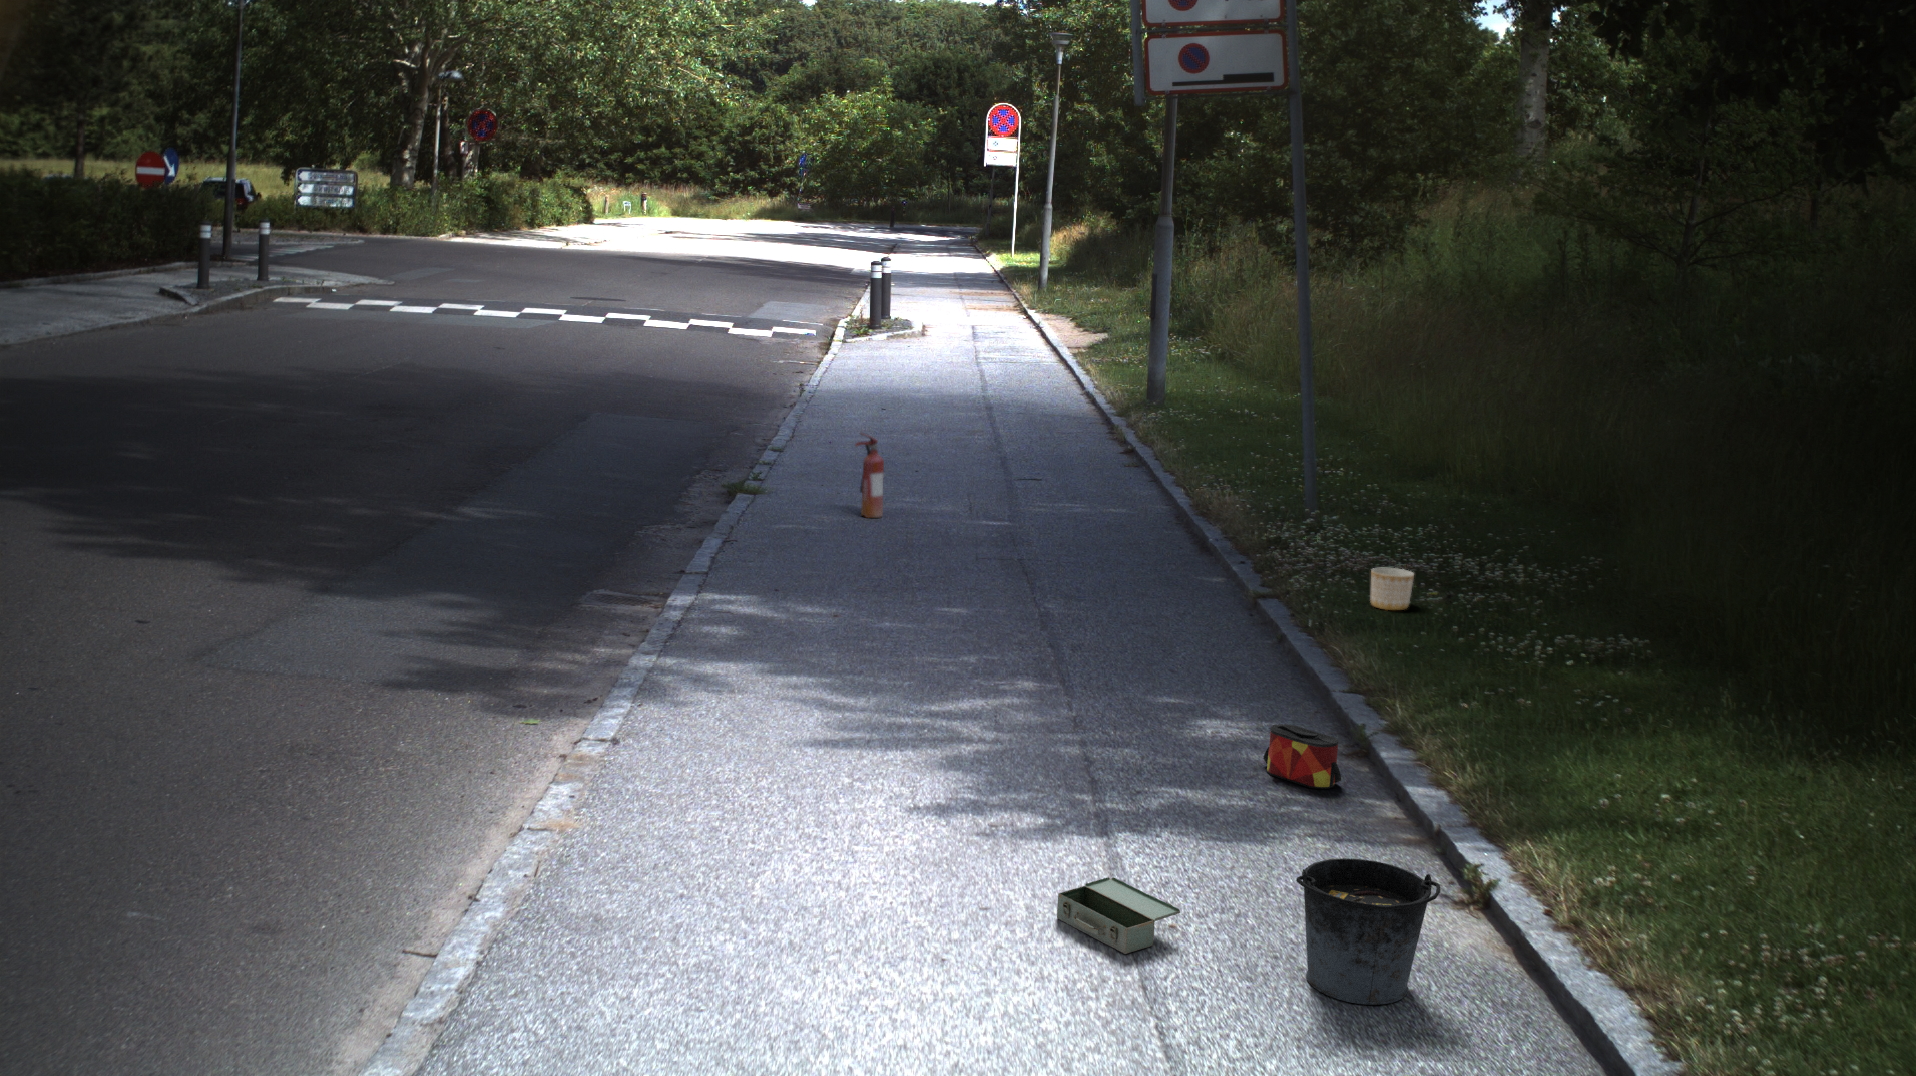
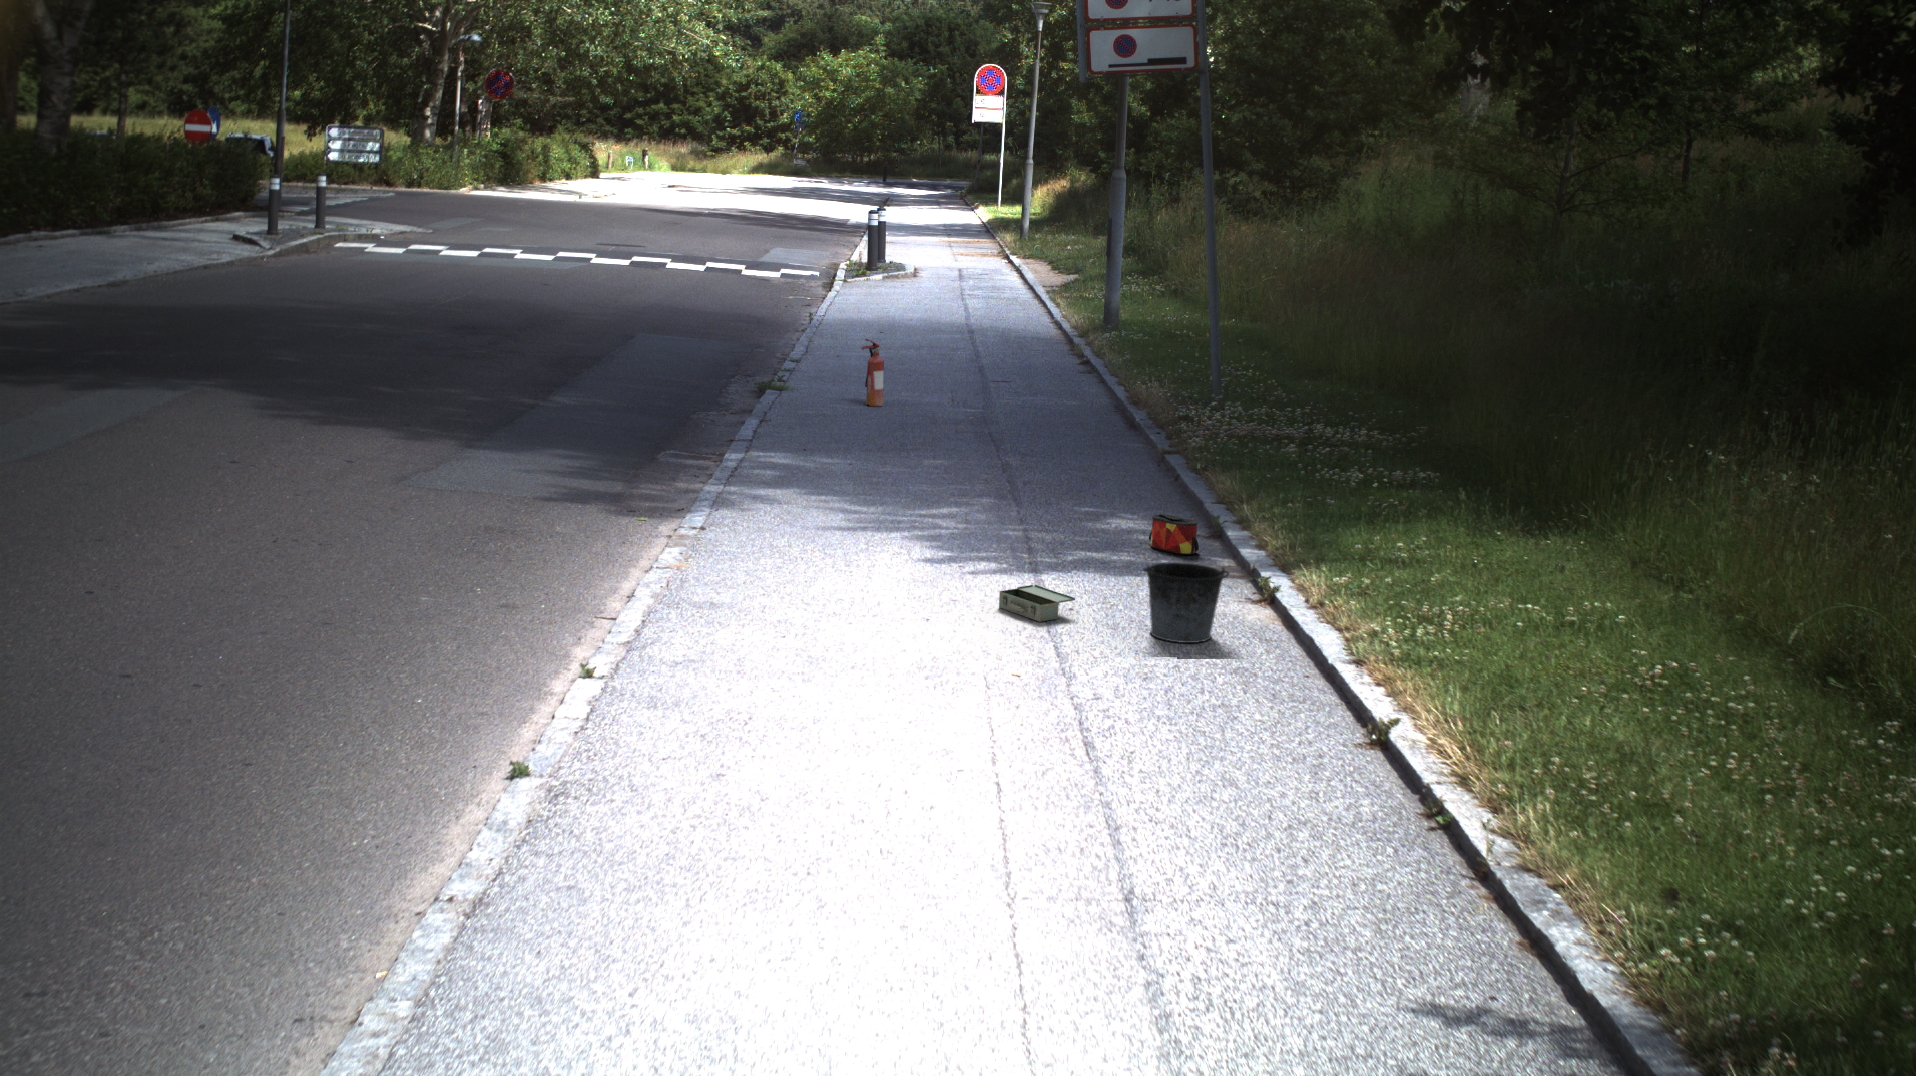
planter: present [1370,568,1414,610] -> none [1250,430,1282,461]

